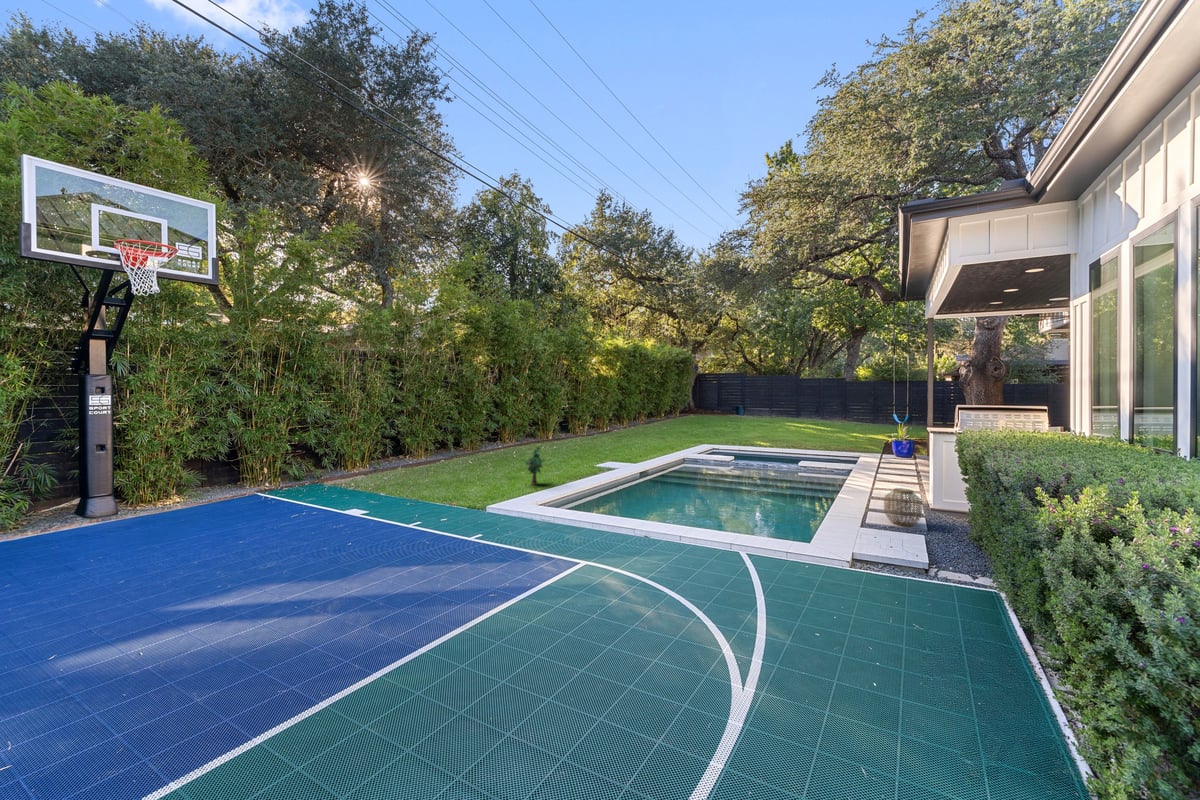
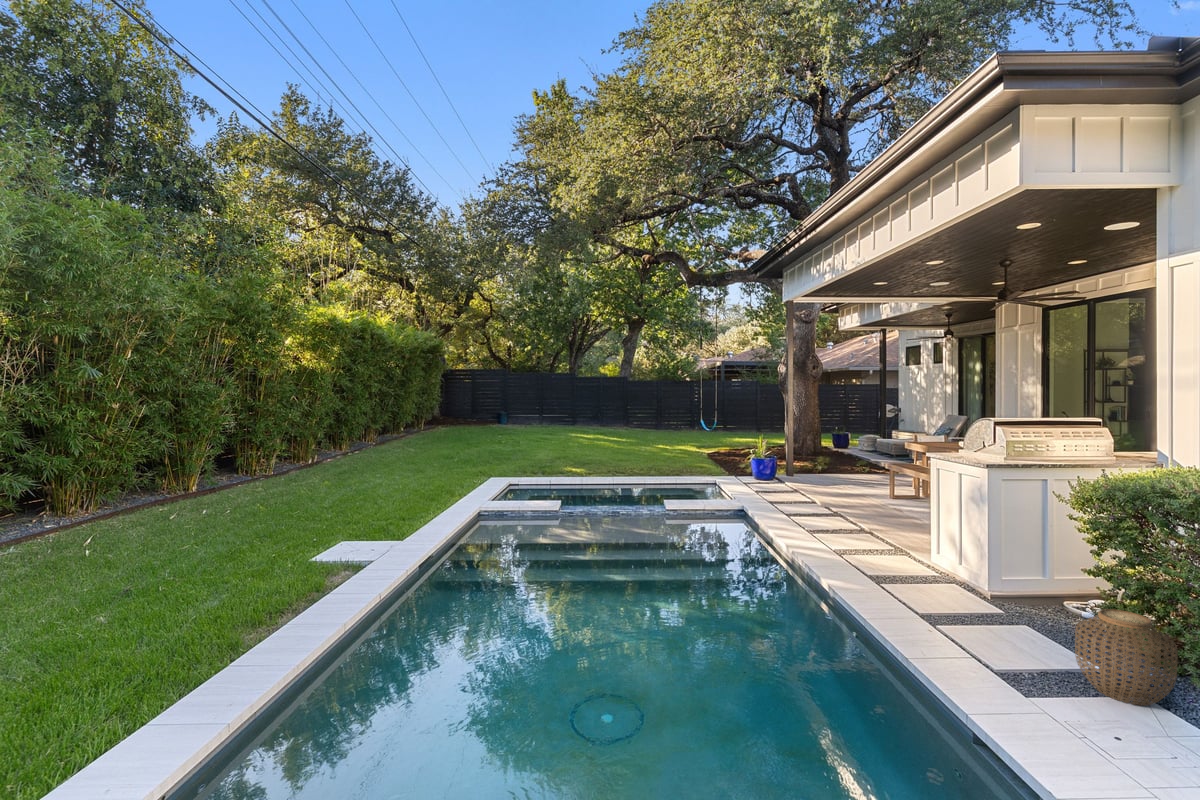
decorative plant: present [525,448,544,485] -> none [46,585,139,719]

